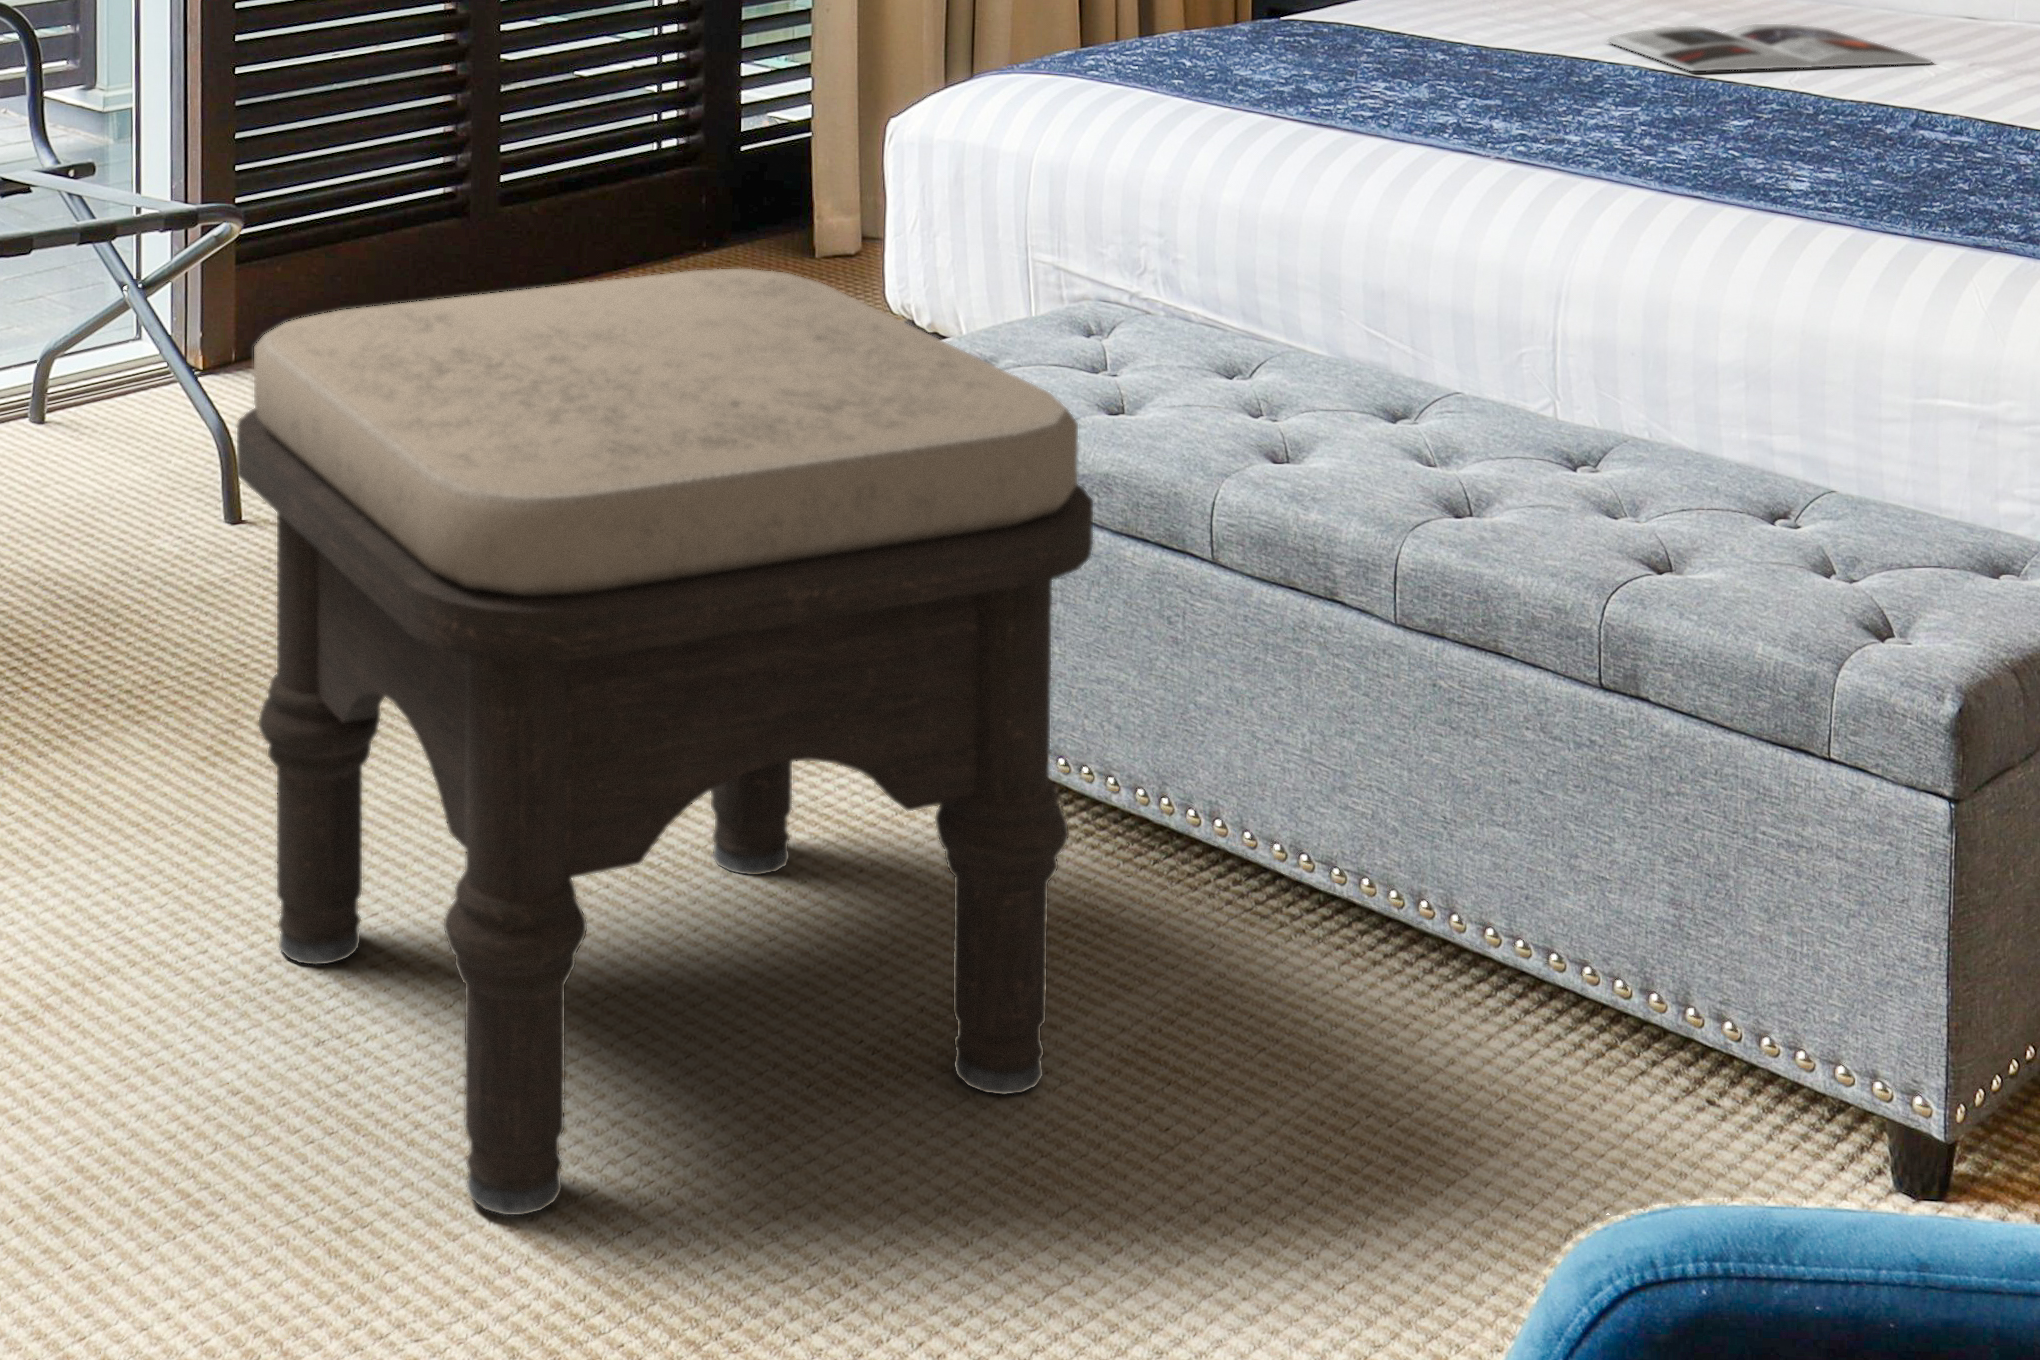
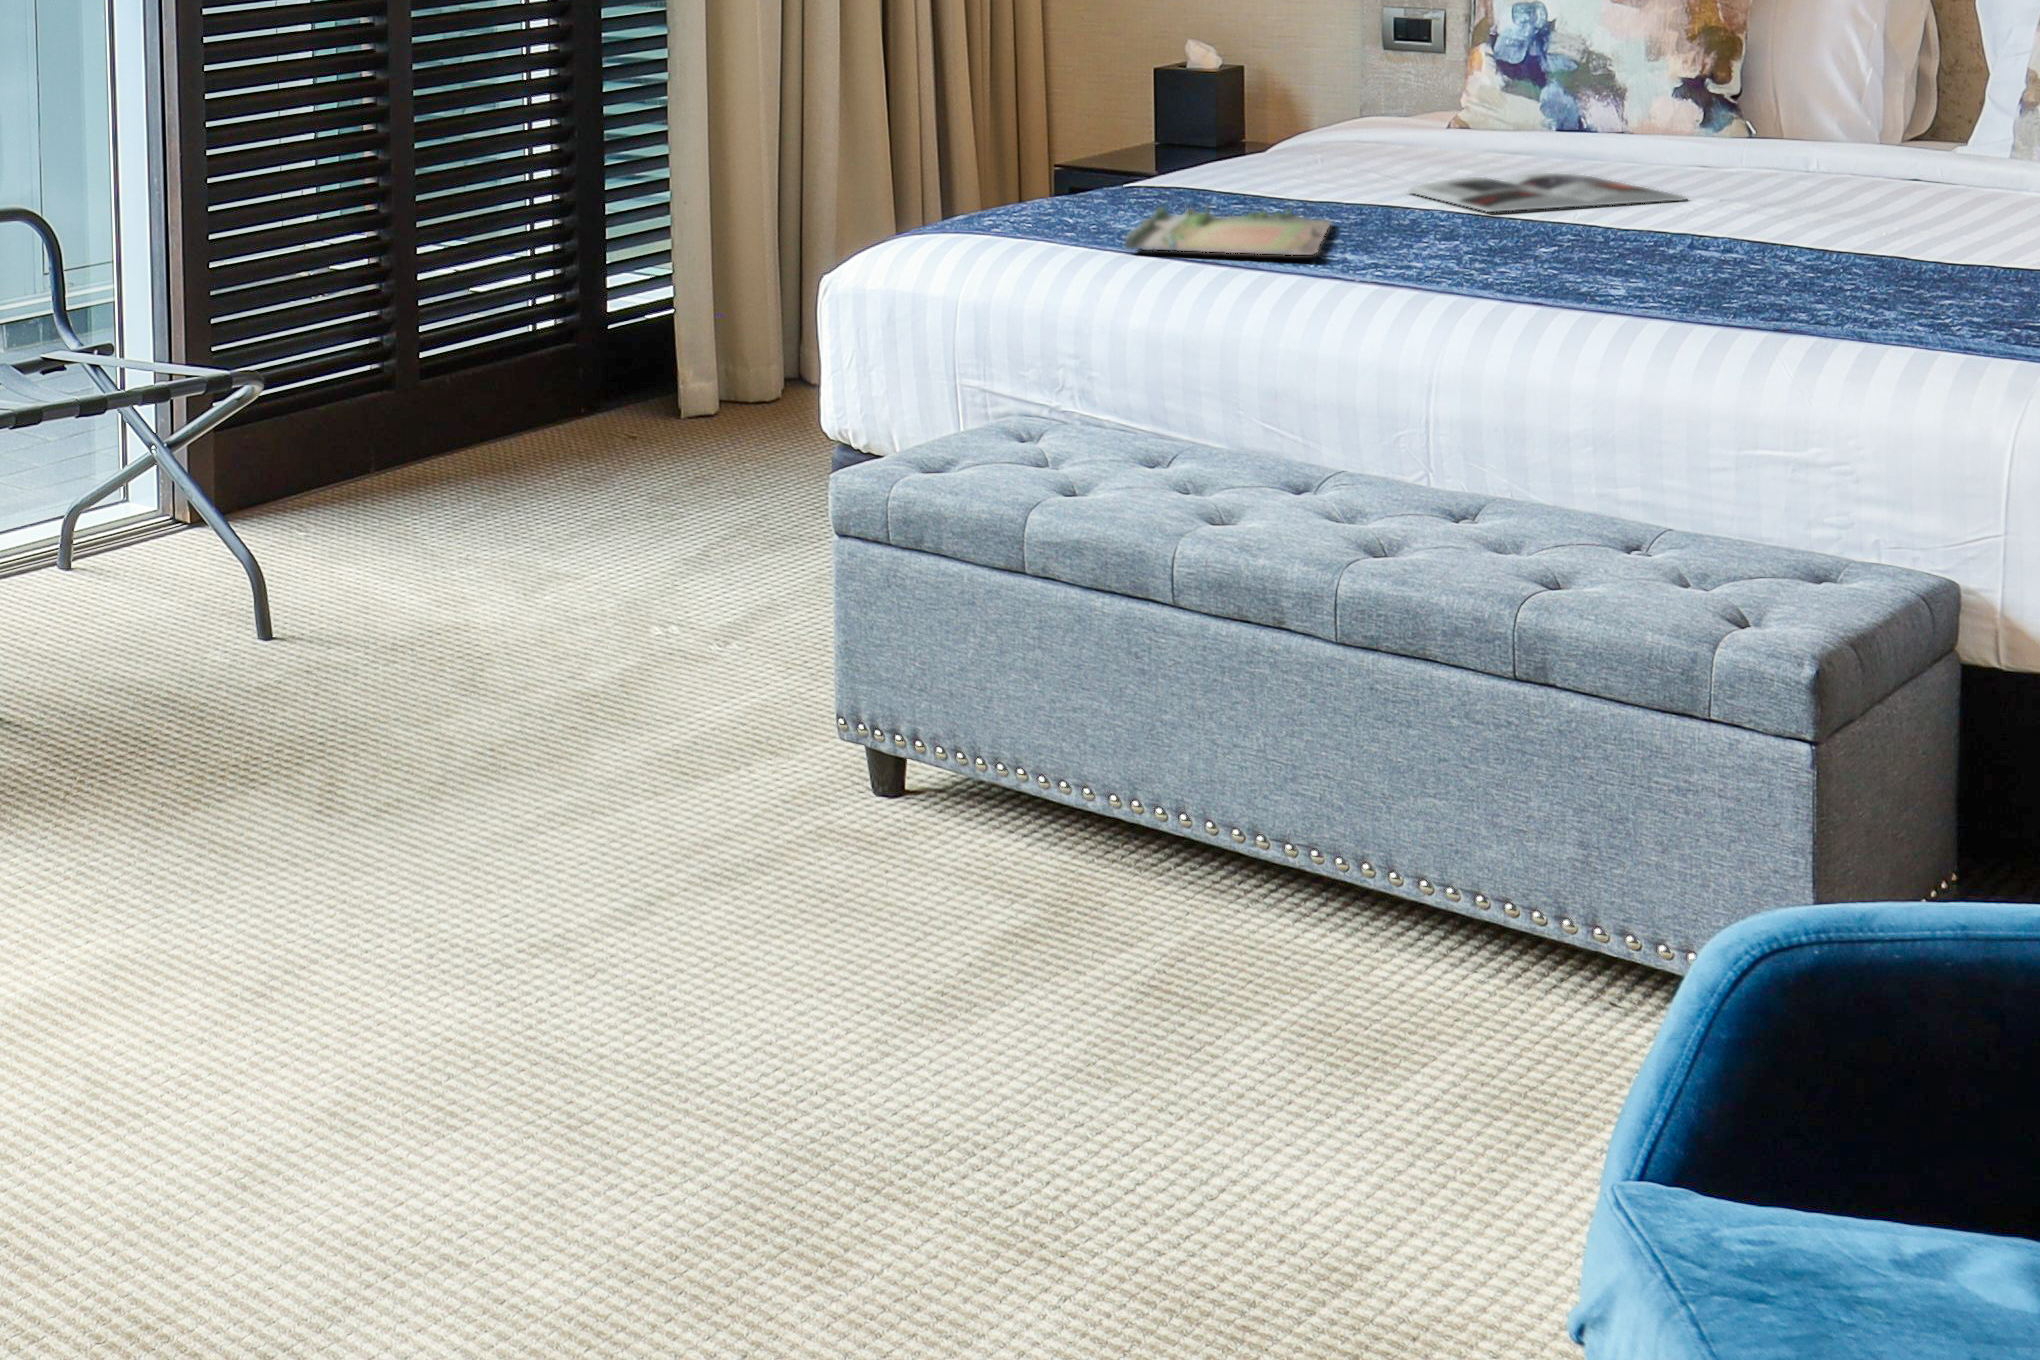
tray: none [1236,45,1500,122] -> present [1124,207,1330,255]
ottoman: present [237,268,1093,1215] -> none [393,385,1111,1112]

